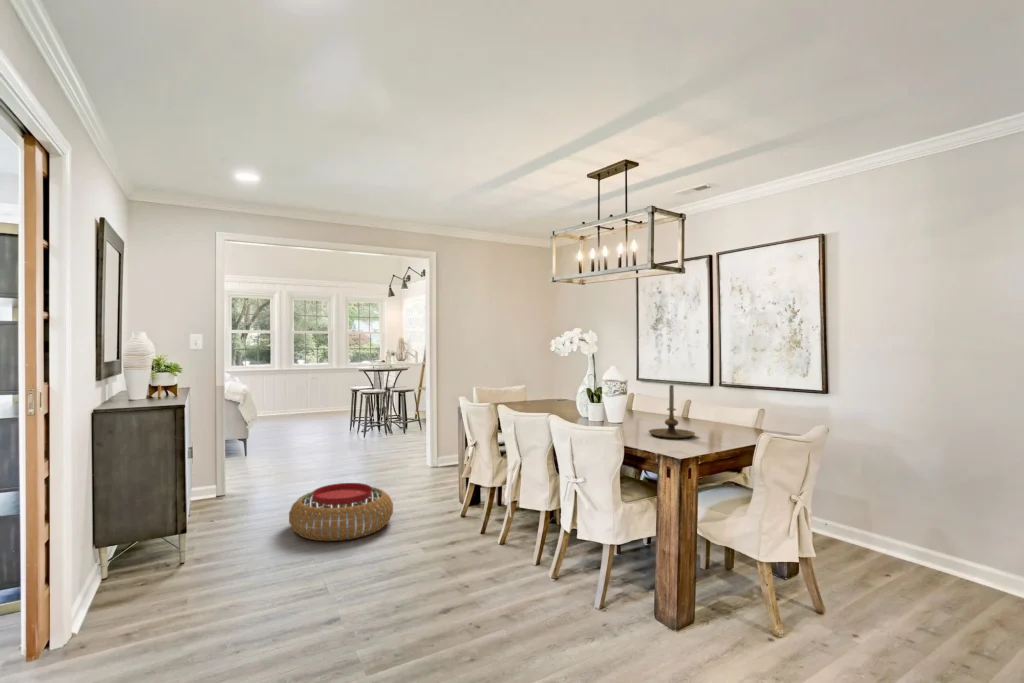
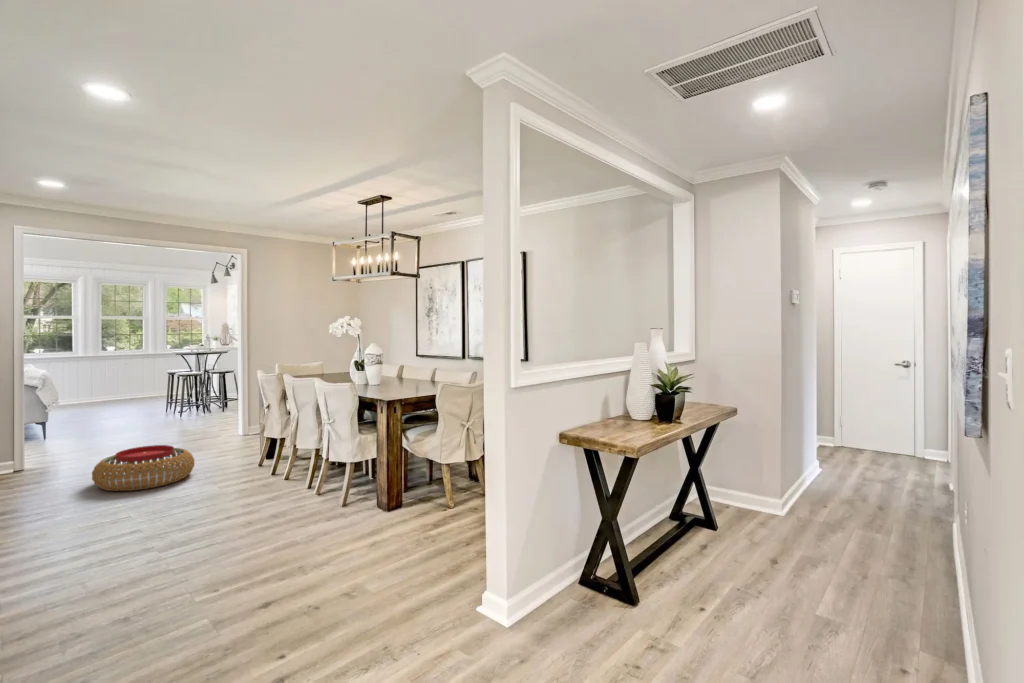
candle holder: present [649,385,695,438] -> none [387,356,418,392]

